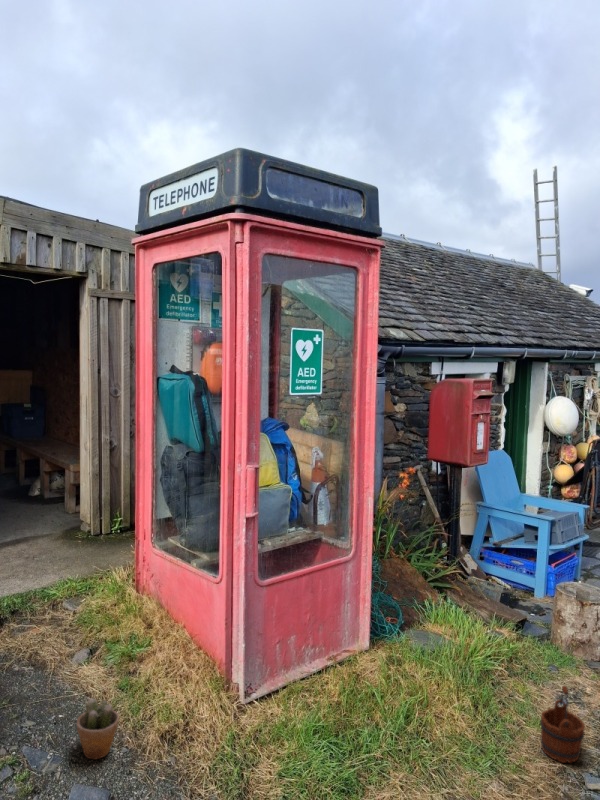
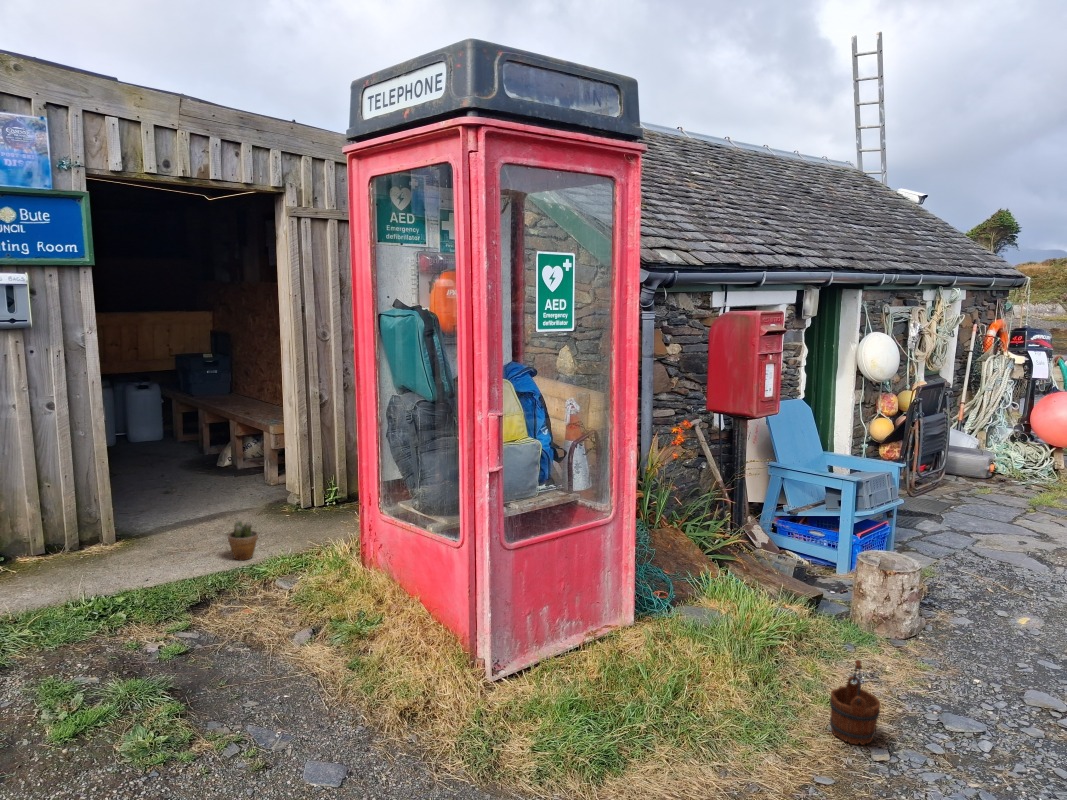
potted plant: present [77,699,119,759] -> present [228,520,258,560]

